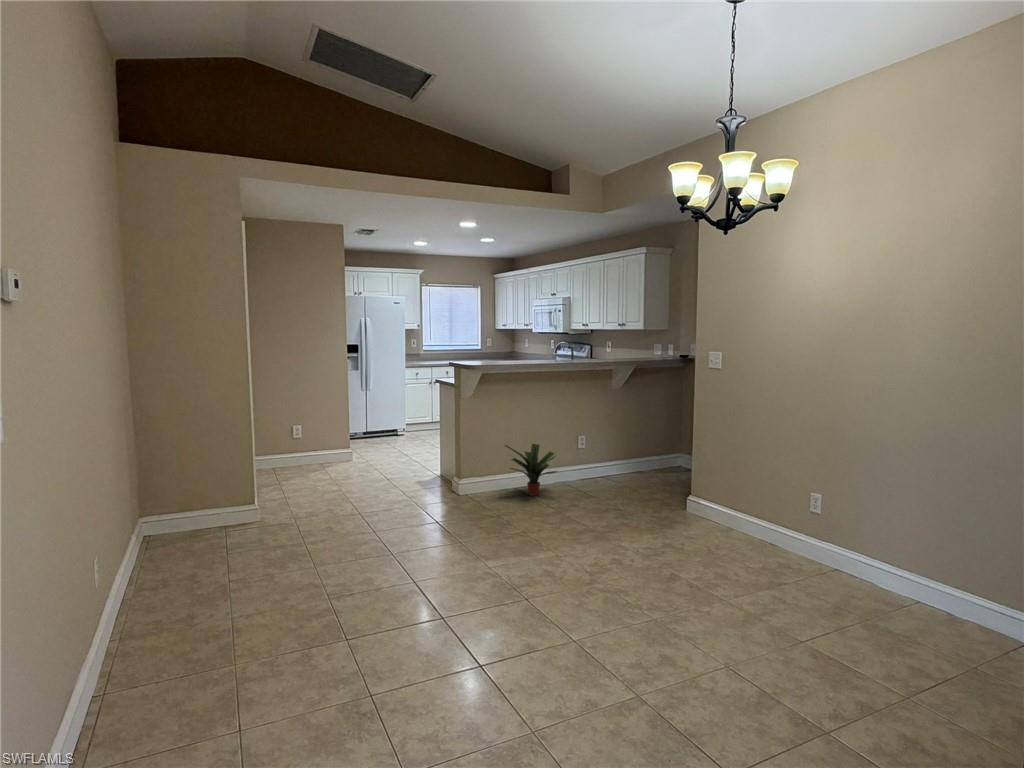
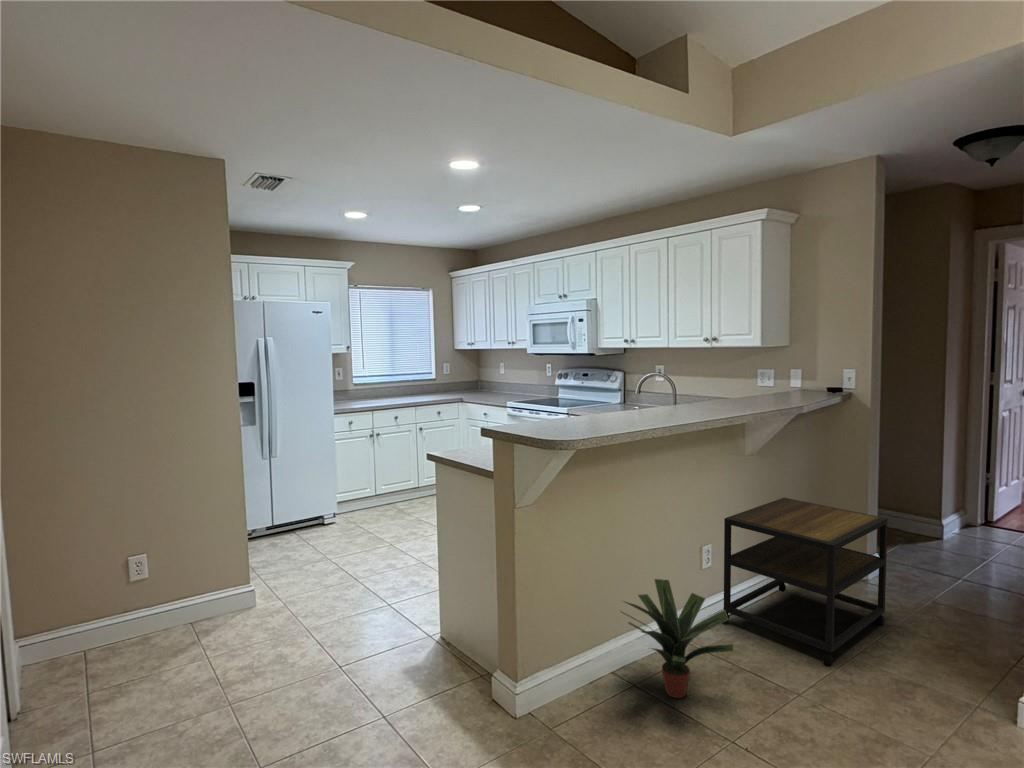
side table: none [585,418,677,493] -> present [724,498,888,665]

